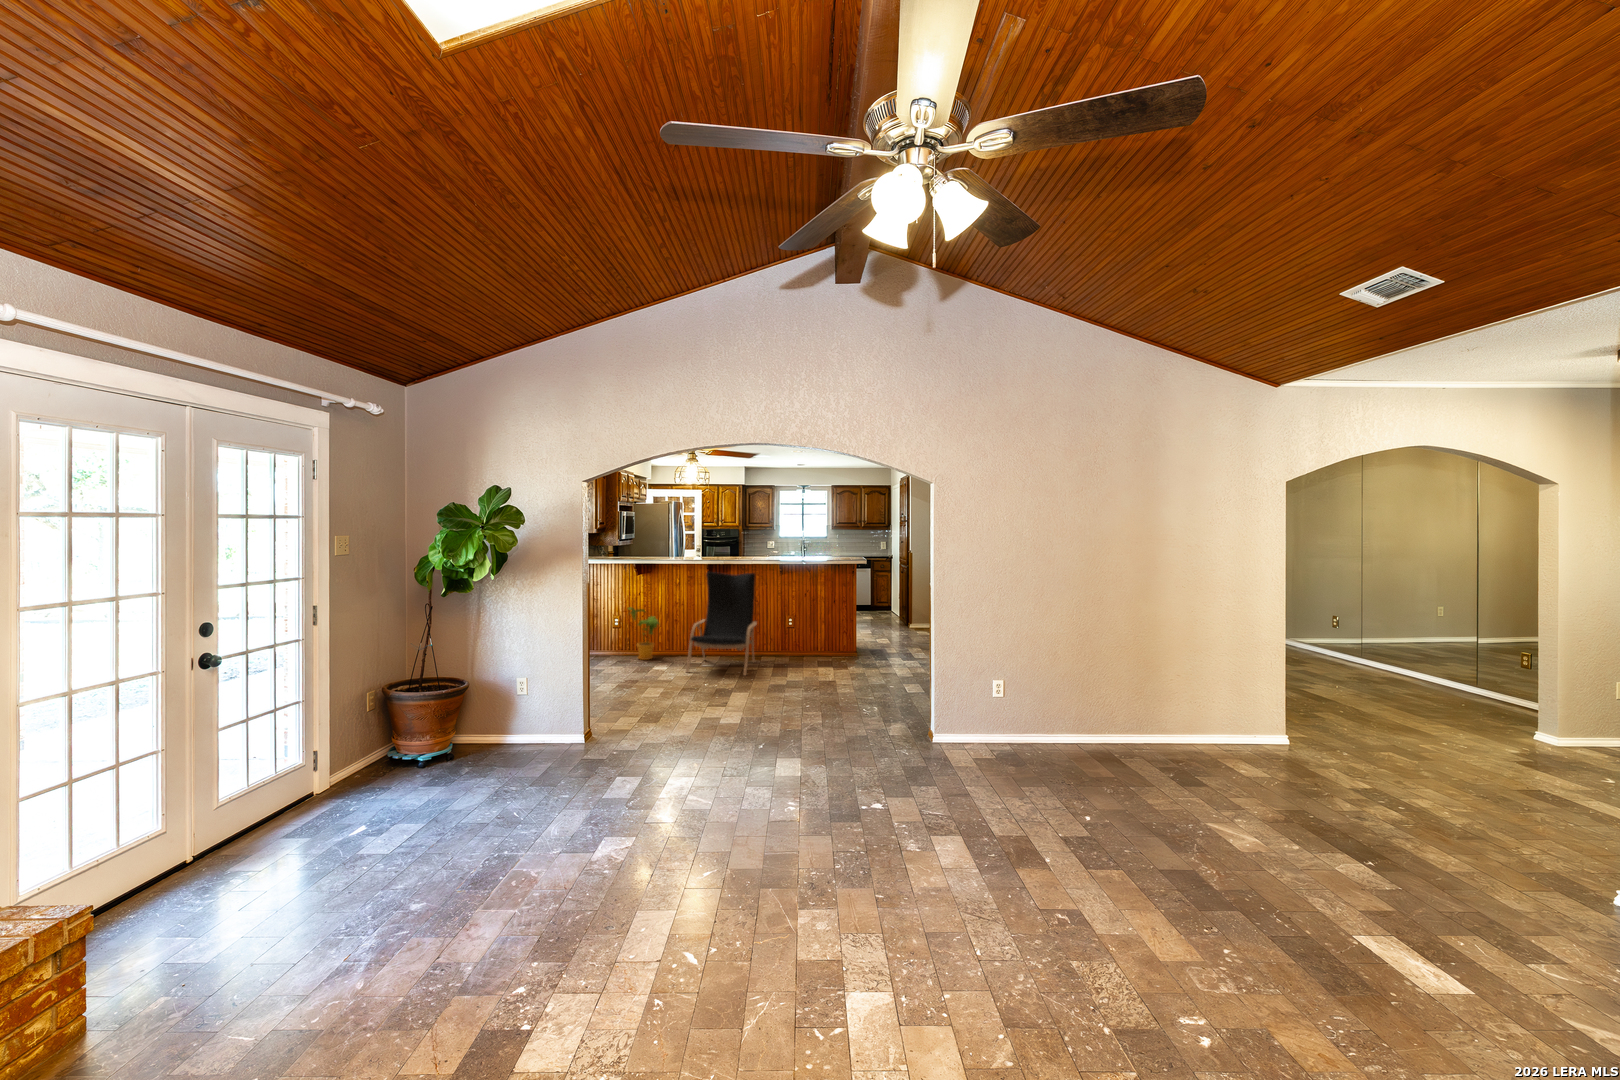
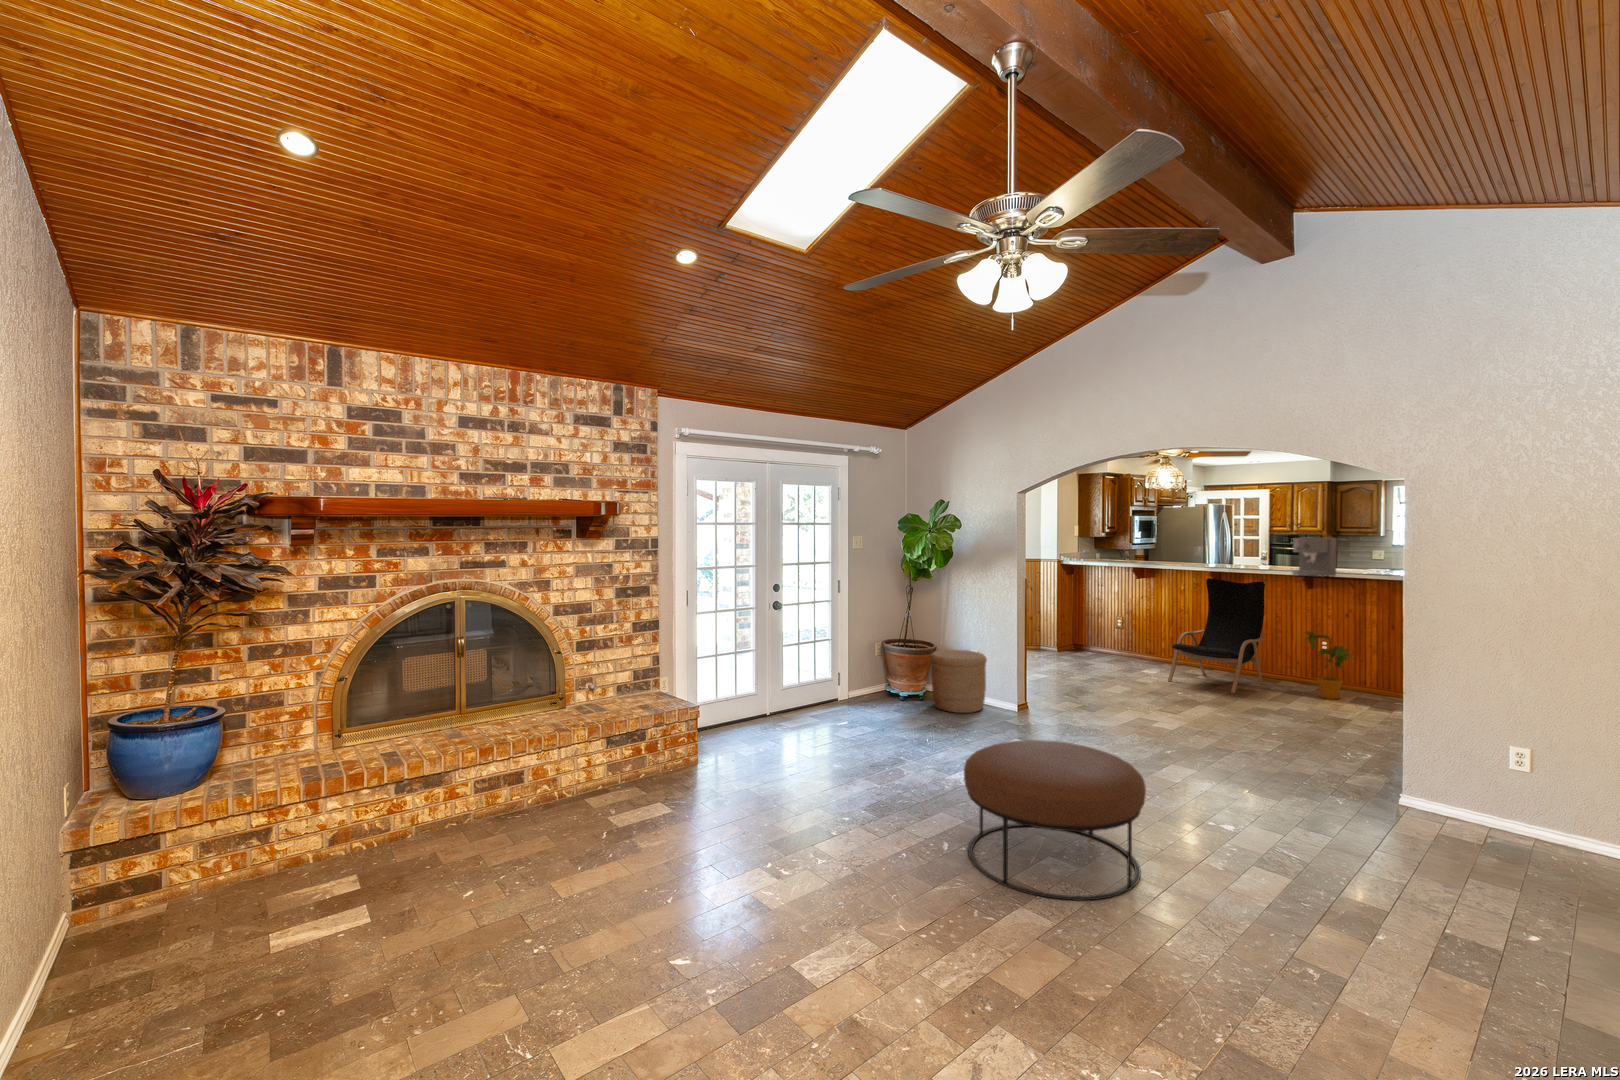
coffee maker: none [775,534,803,568] -> present [1292,537,1337,578]
house plant: present [628,607,659,660] -> present [1305,631,1351,699]
woven basket: none [473,680,552,767] -> present [930,650,987,713]
ottoman: none [729,794,947,1034] -> present [964,740,1146,900]

